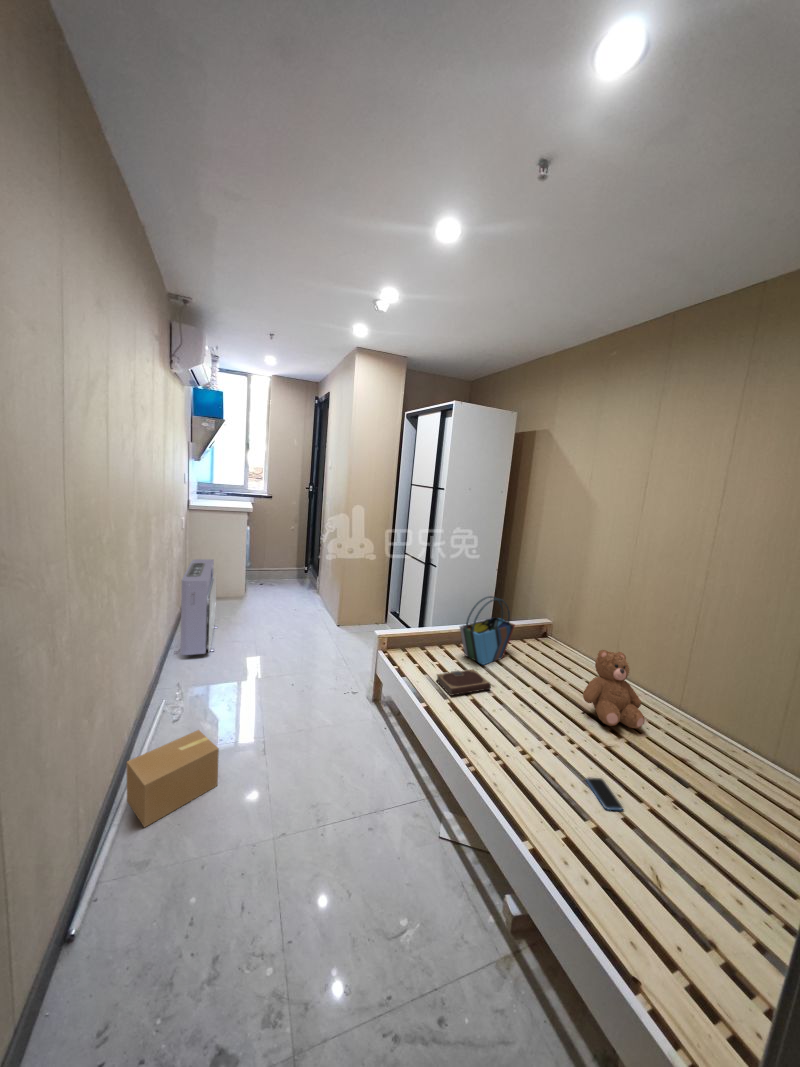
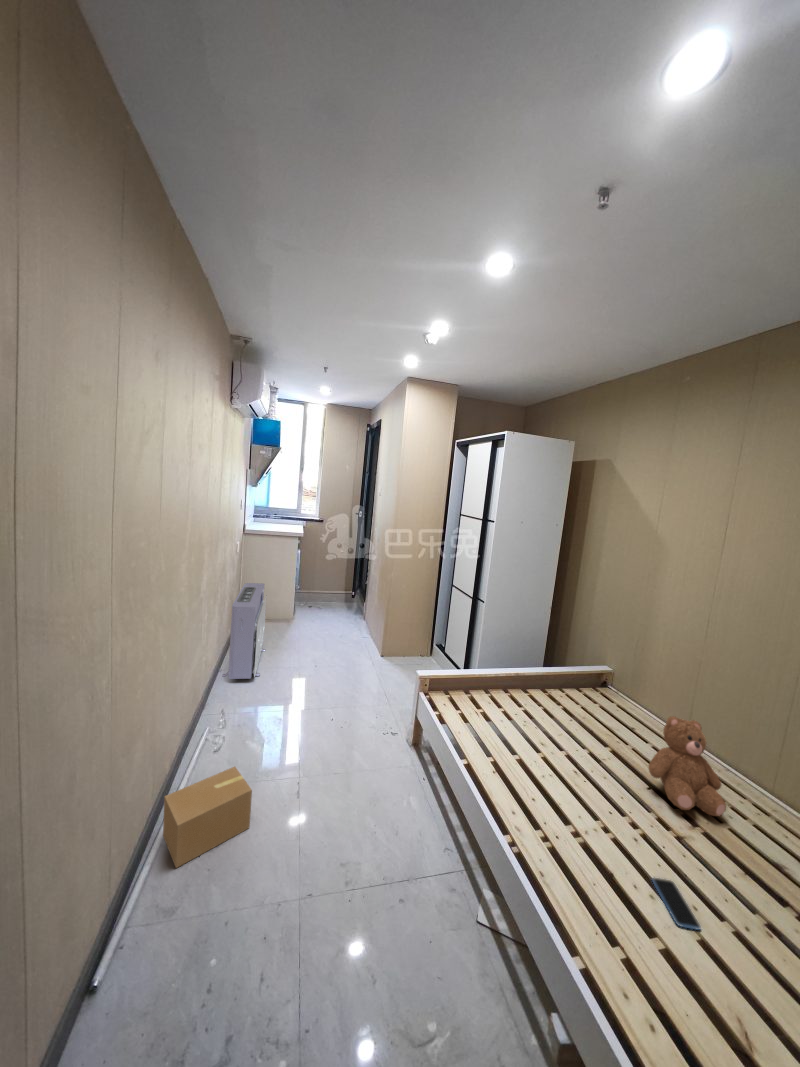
tote bag: present [460,596,515,665] -> none [506,641,569,717]
notebook: present [436,669,491,696] -> none [479,722,540,753]

